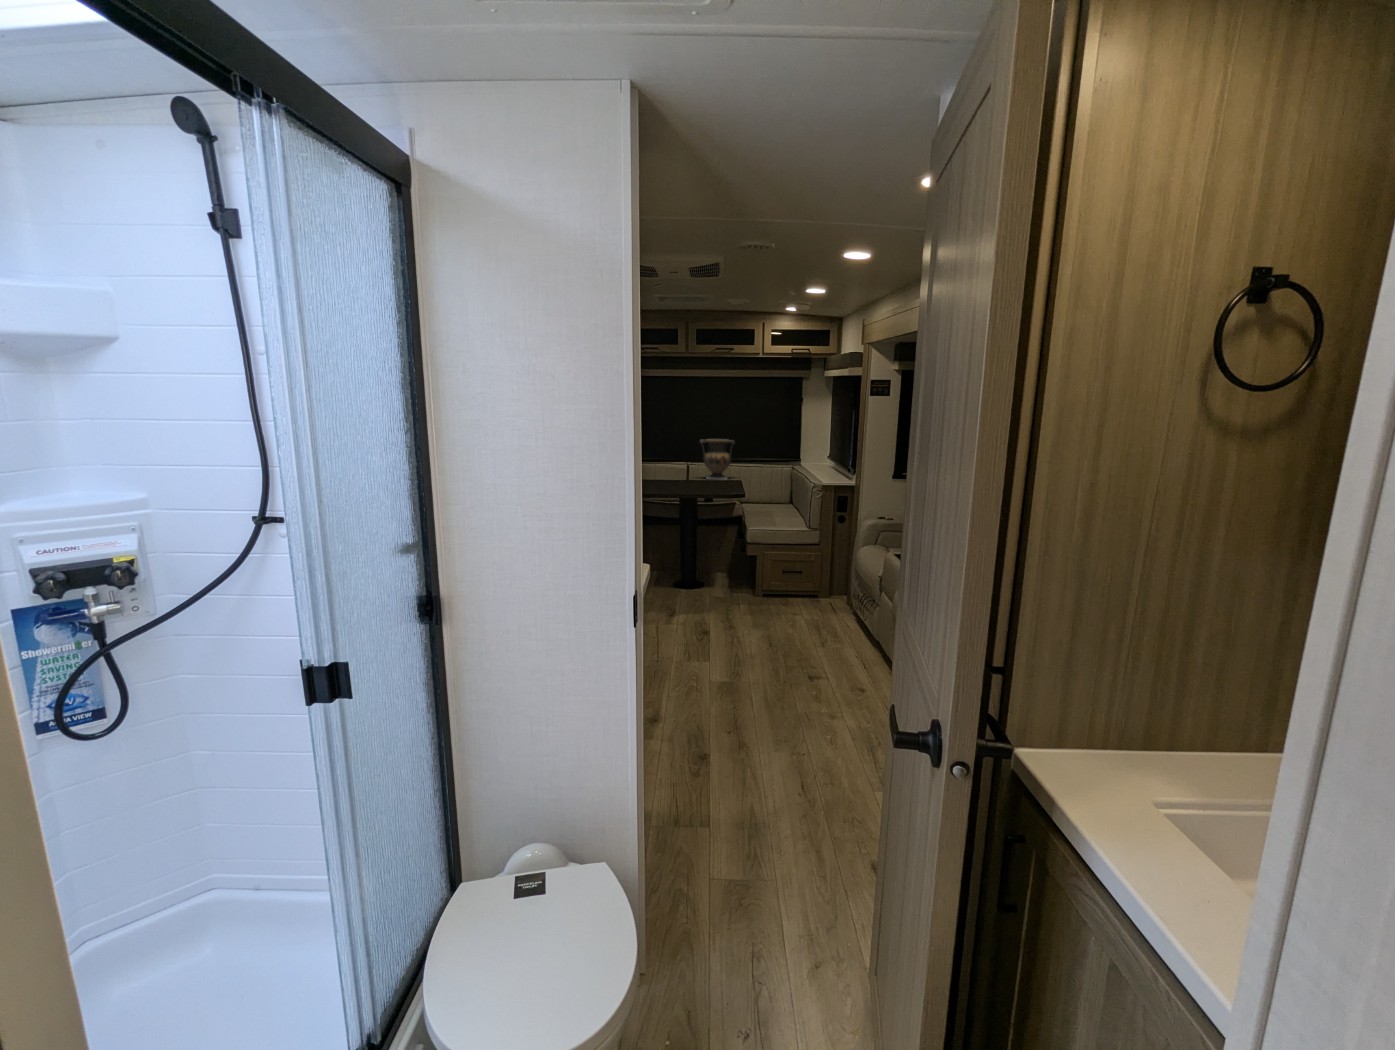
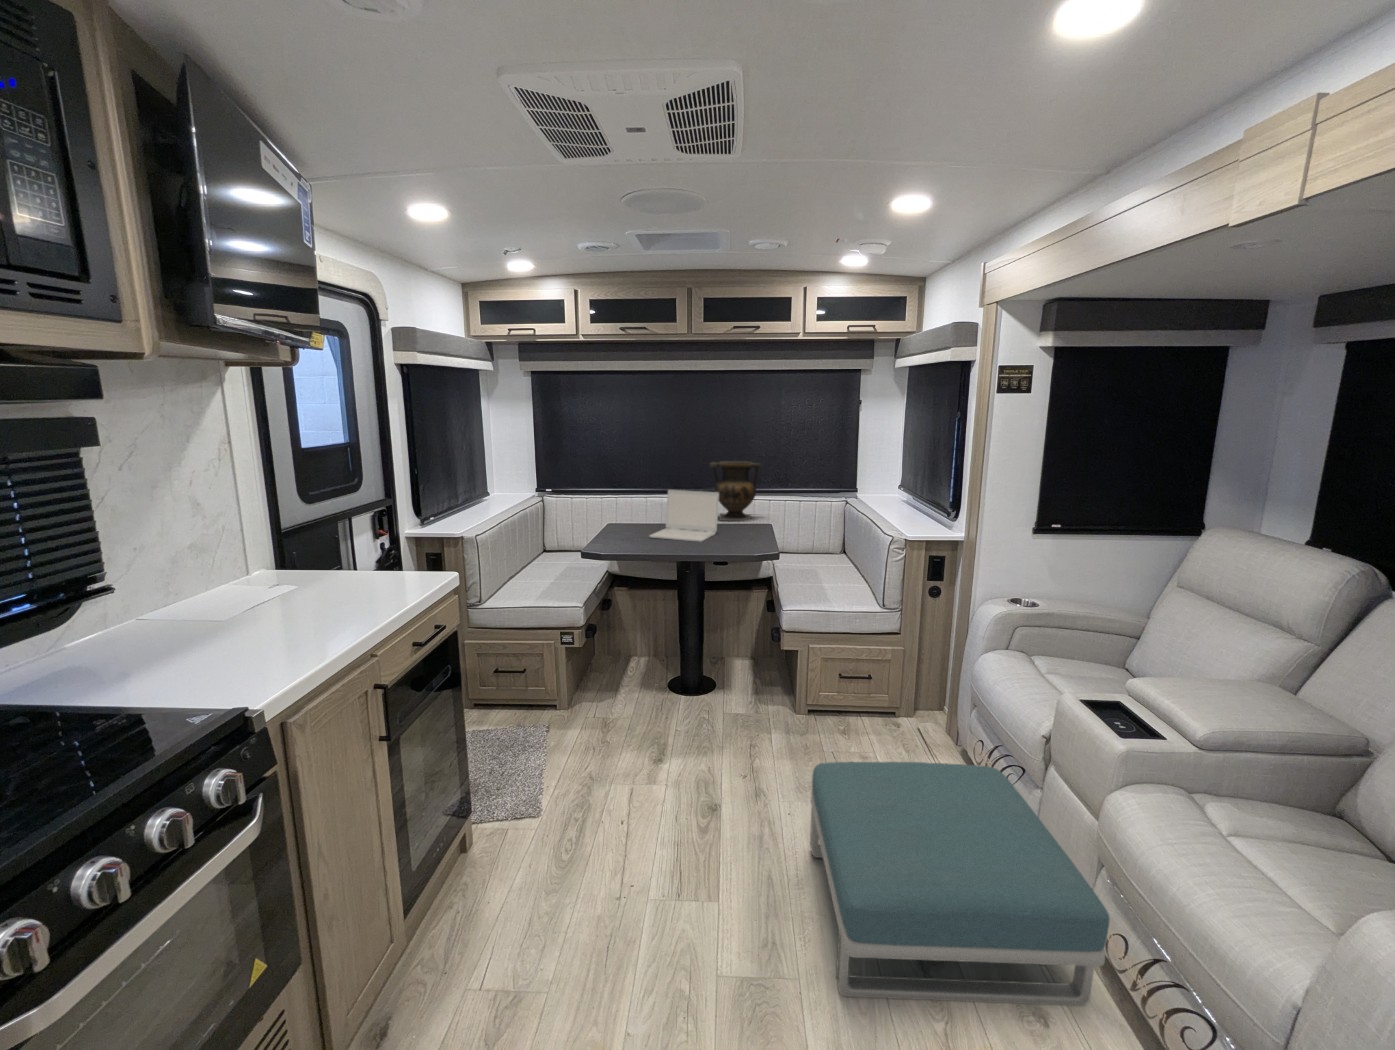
laptop: none [662,456,707,488] -> present [650,490,719,542]
footstool: none [759,595,889,683] -> present [810,762,1110,1006]

